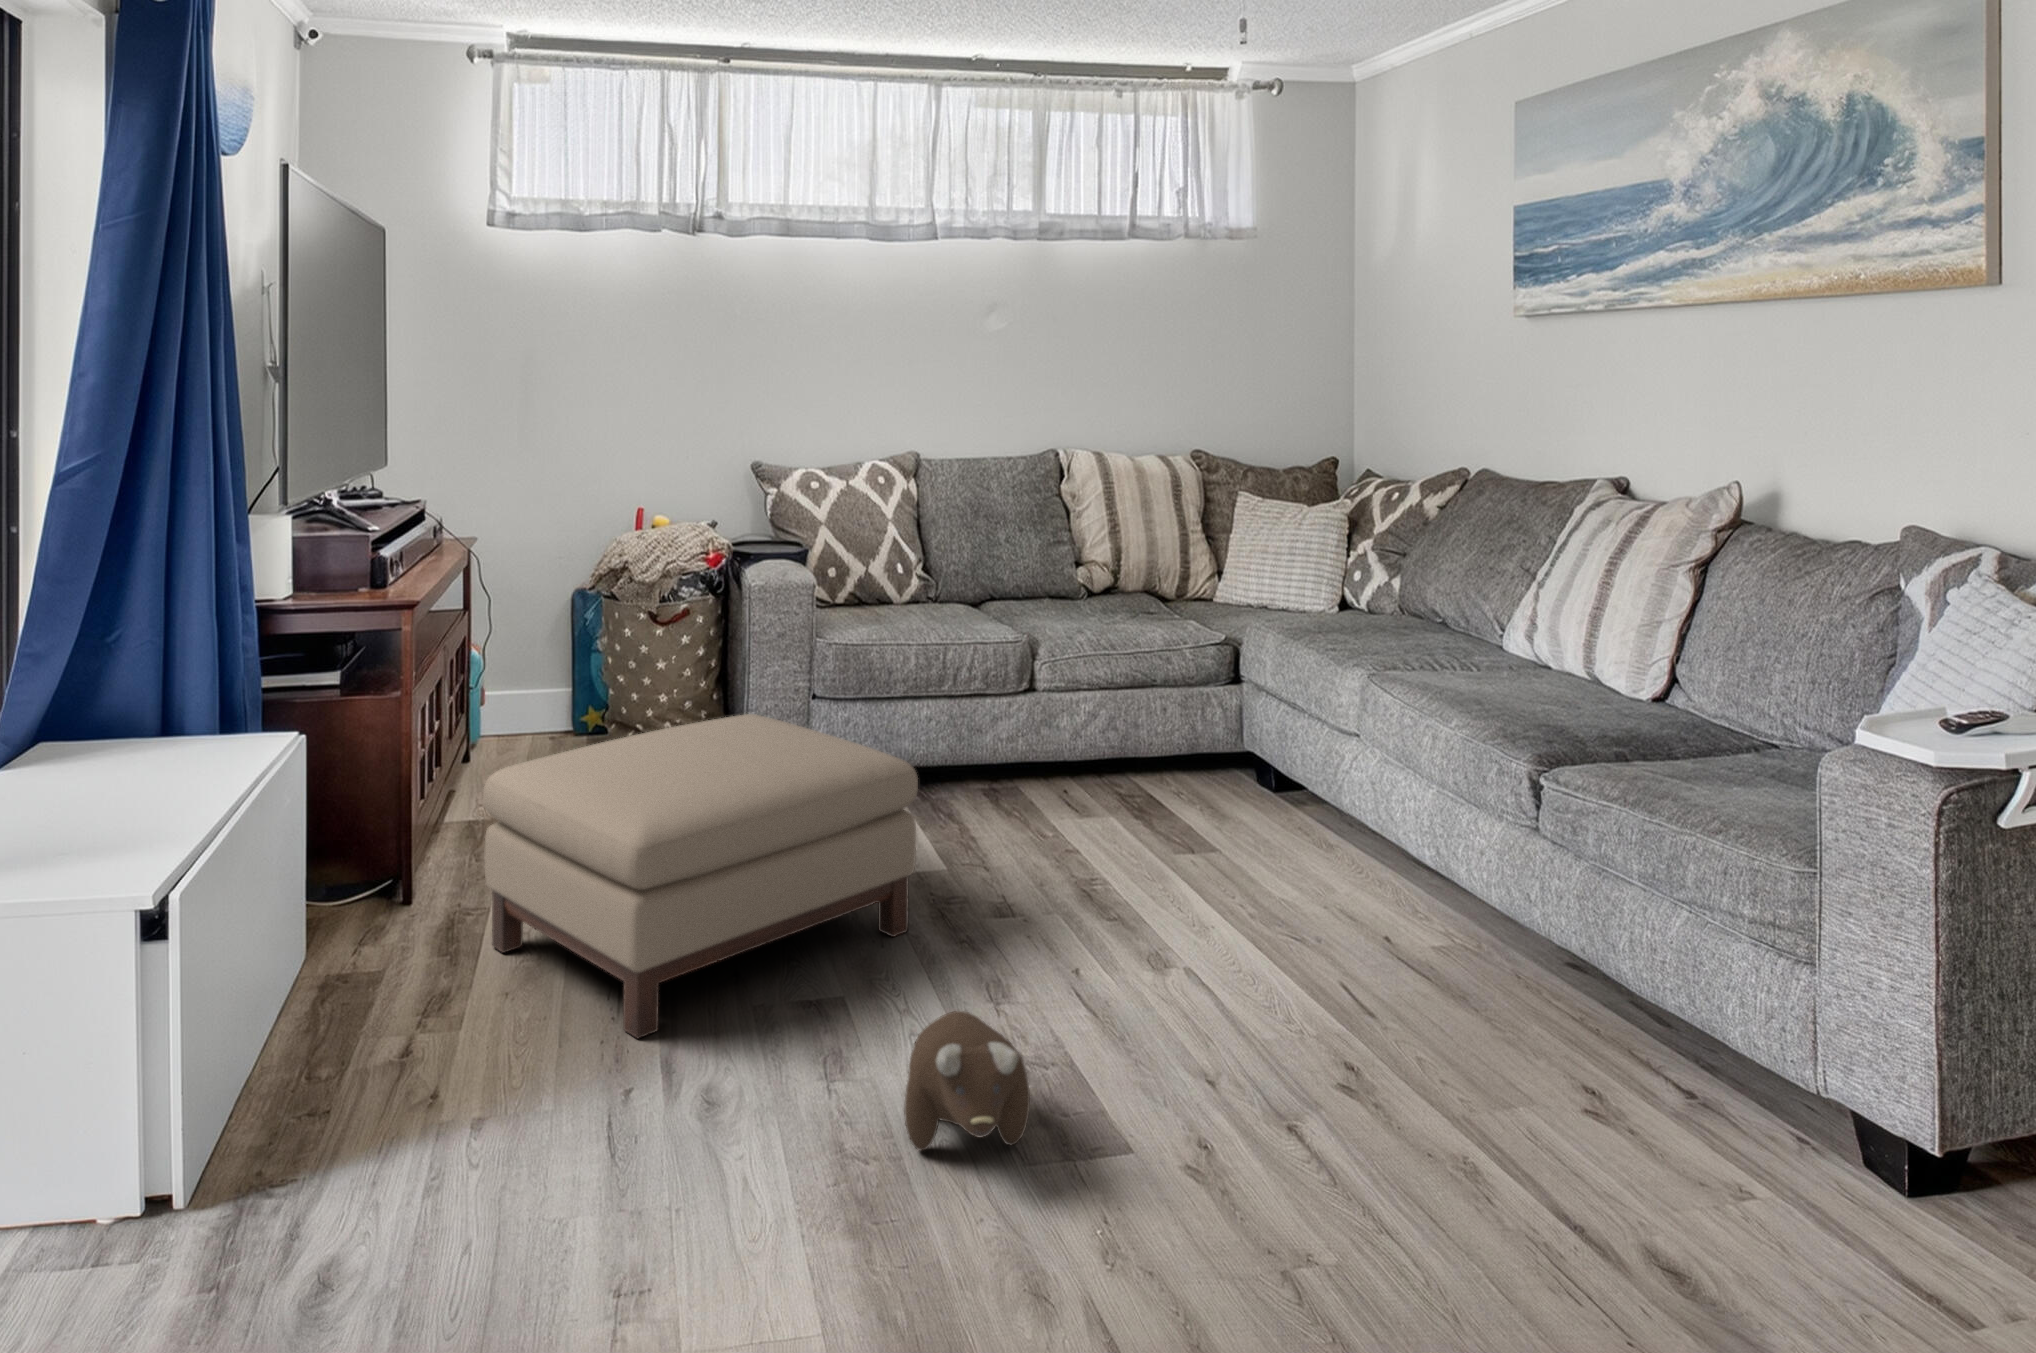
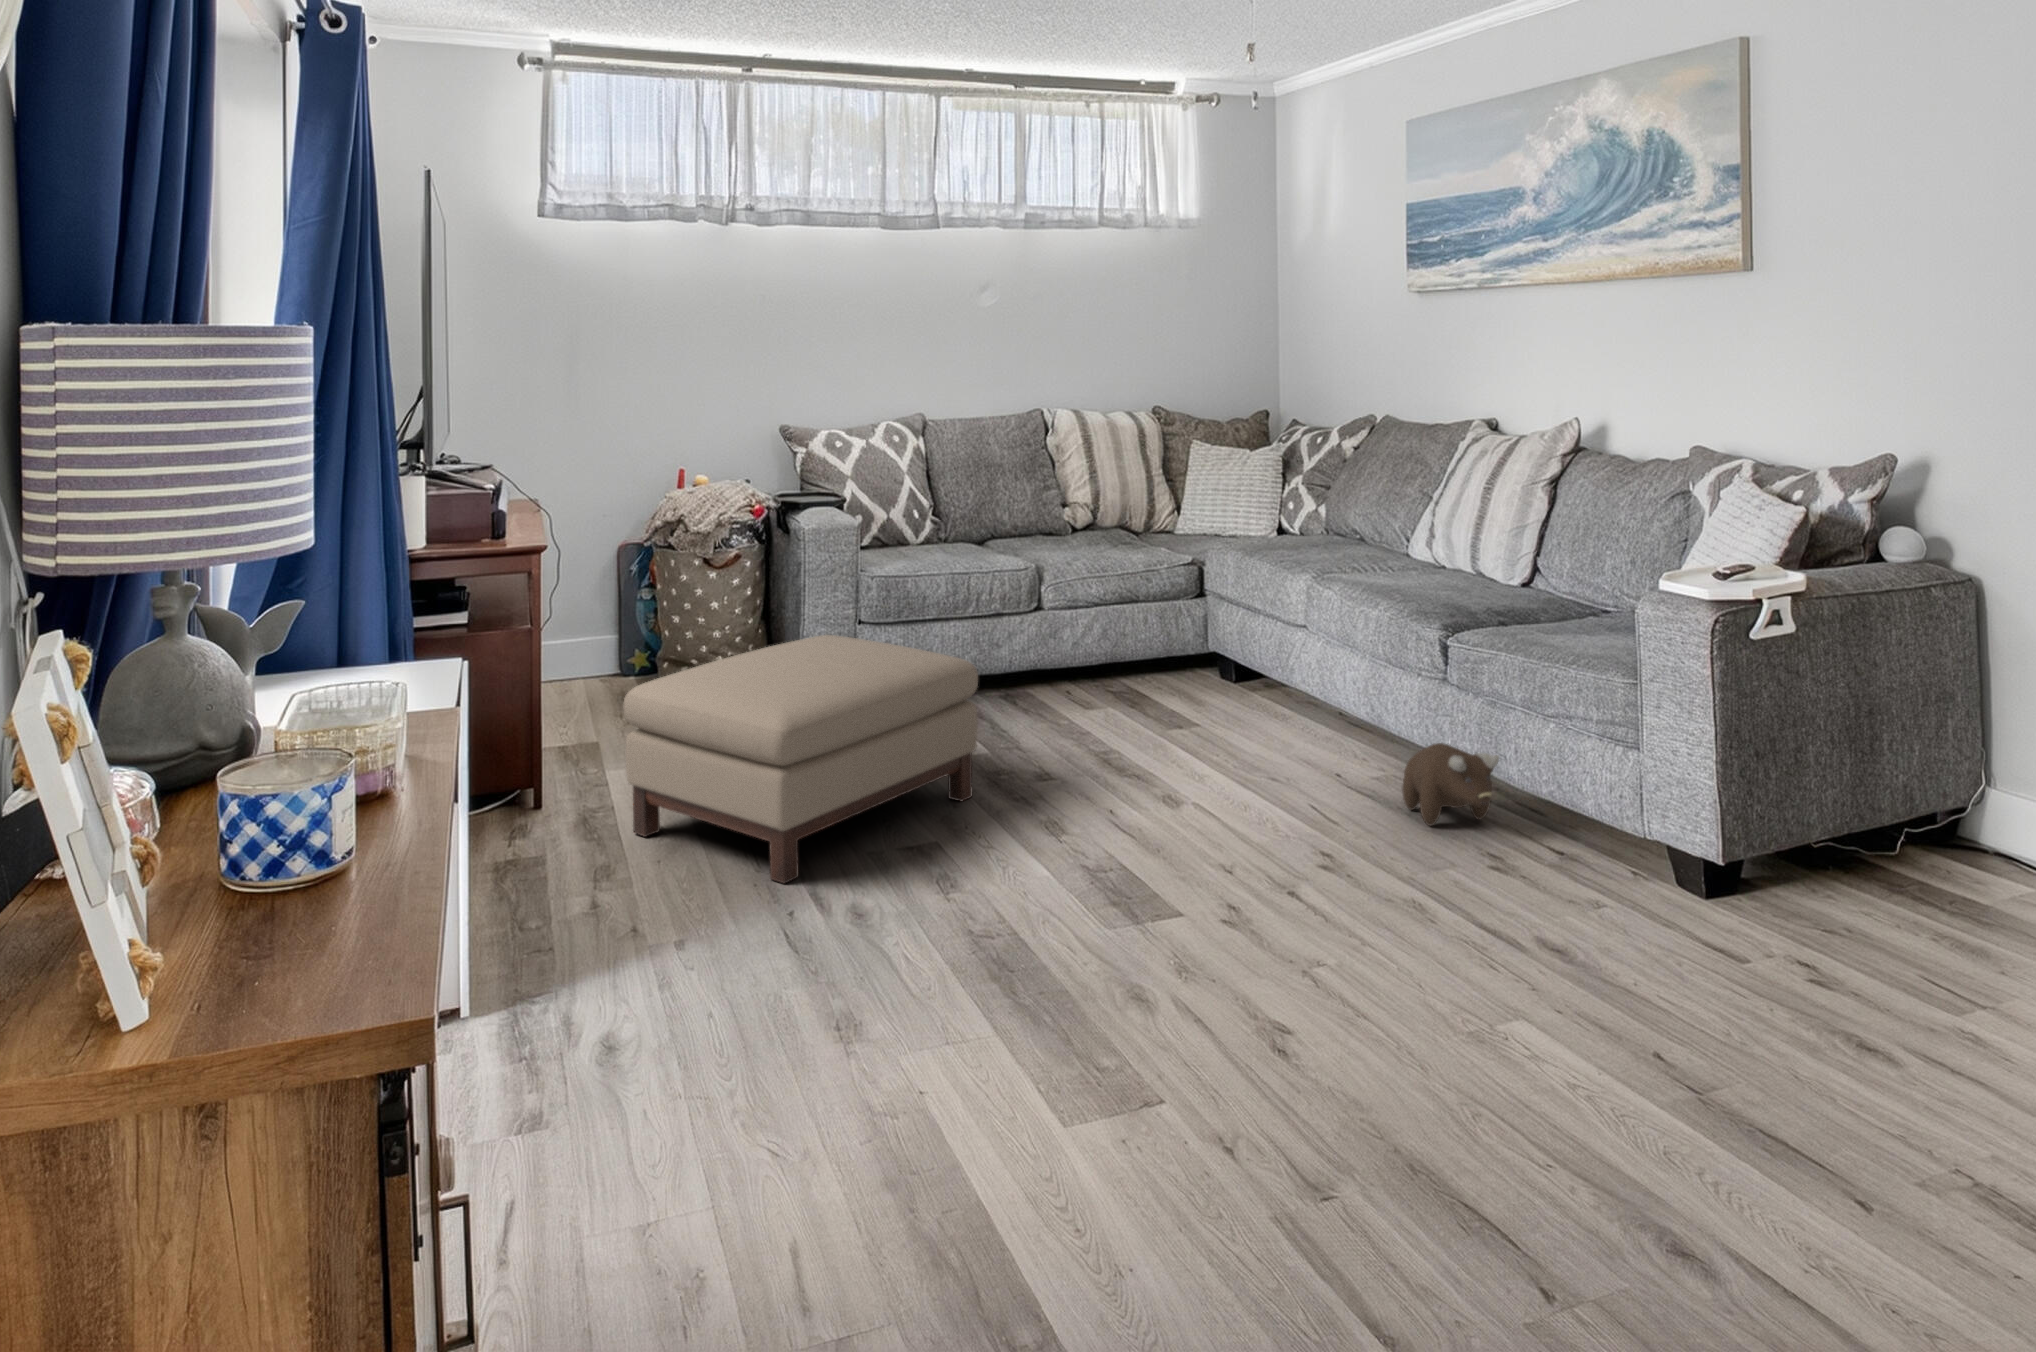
plush toy: present [904,1011,1030,1150] -> present [1402,743,1499,826]

